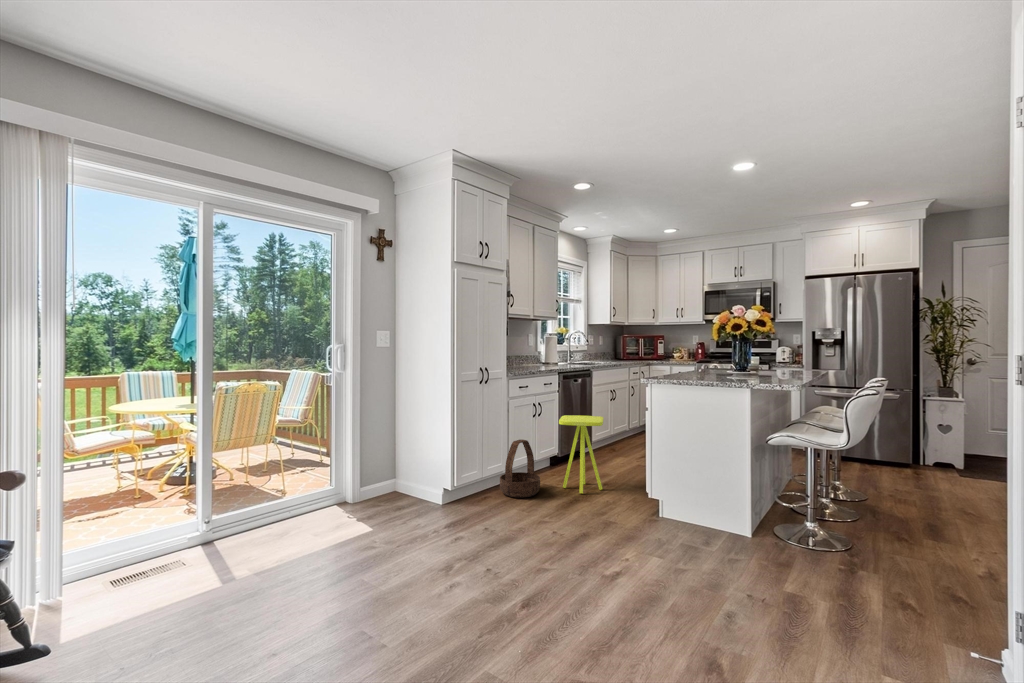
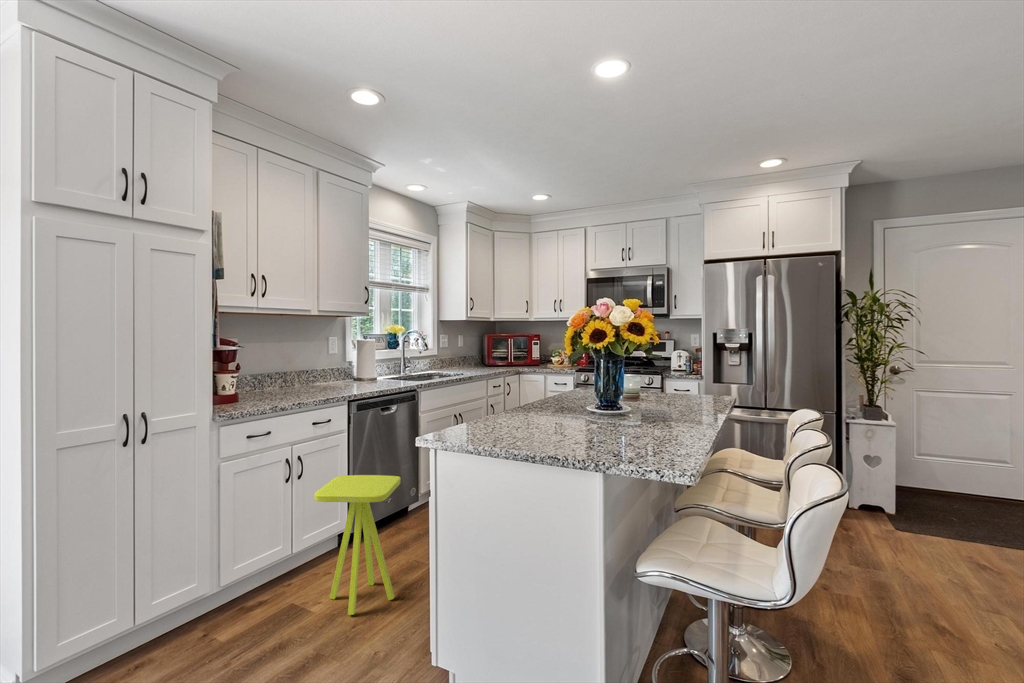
basket: present [500,440,540,498] -> none [204,527,282,636]

